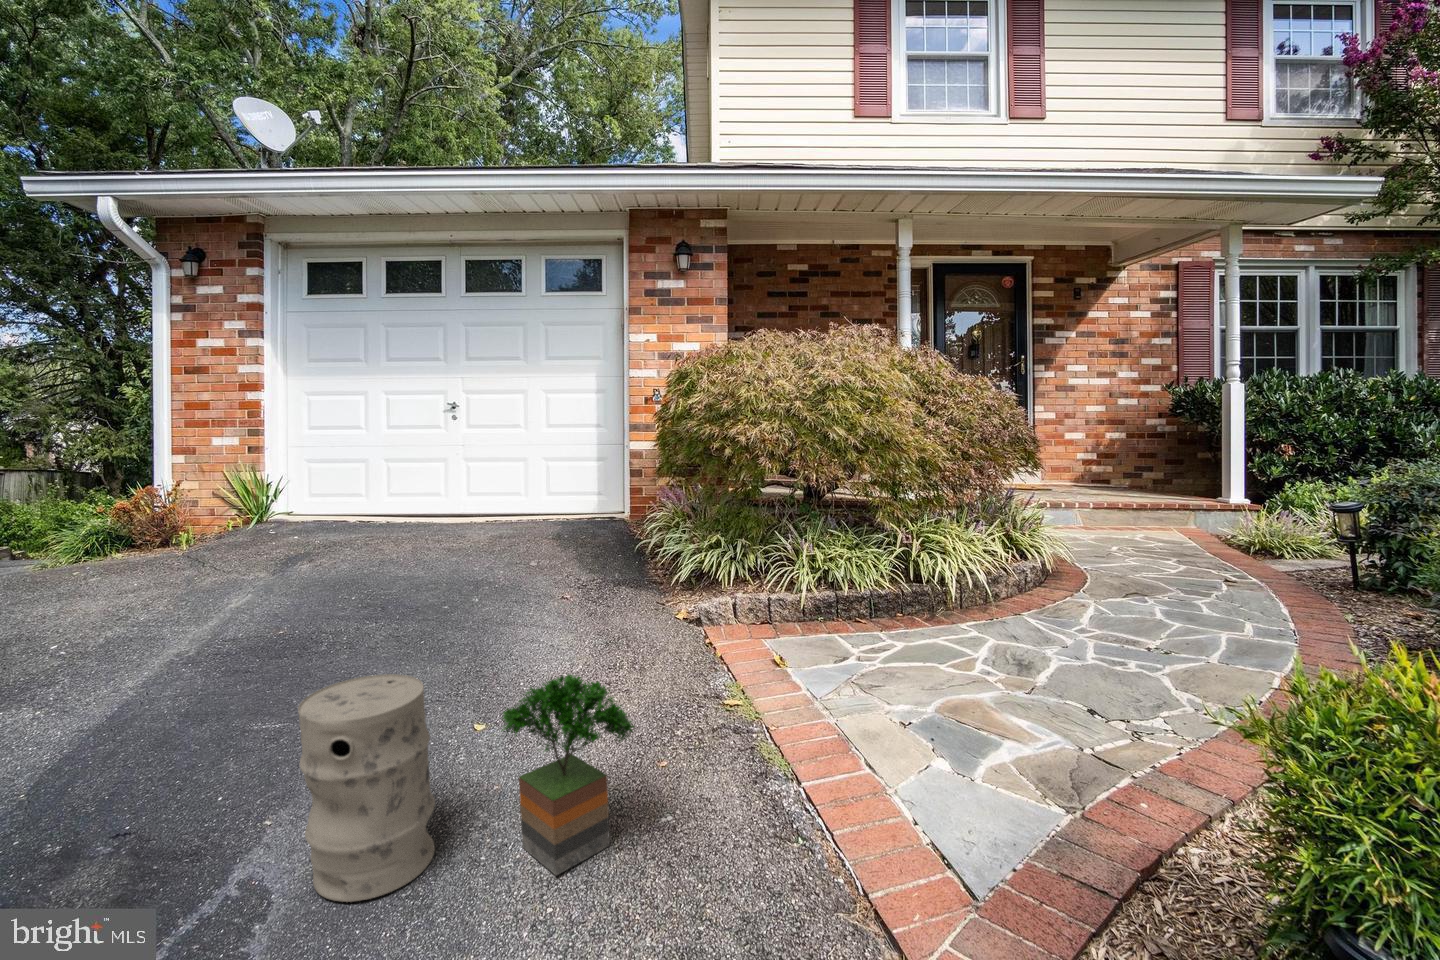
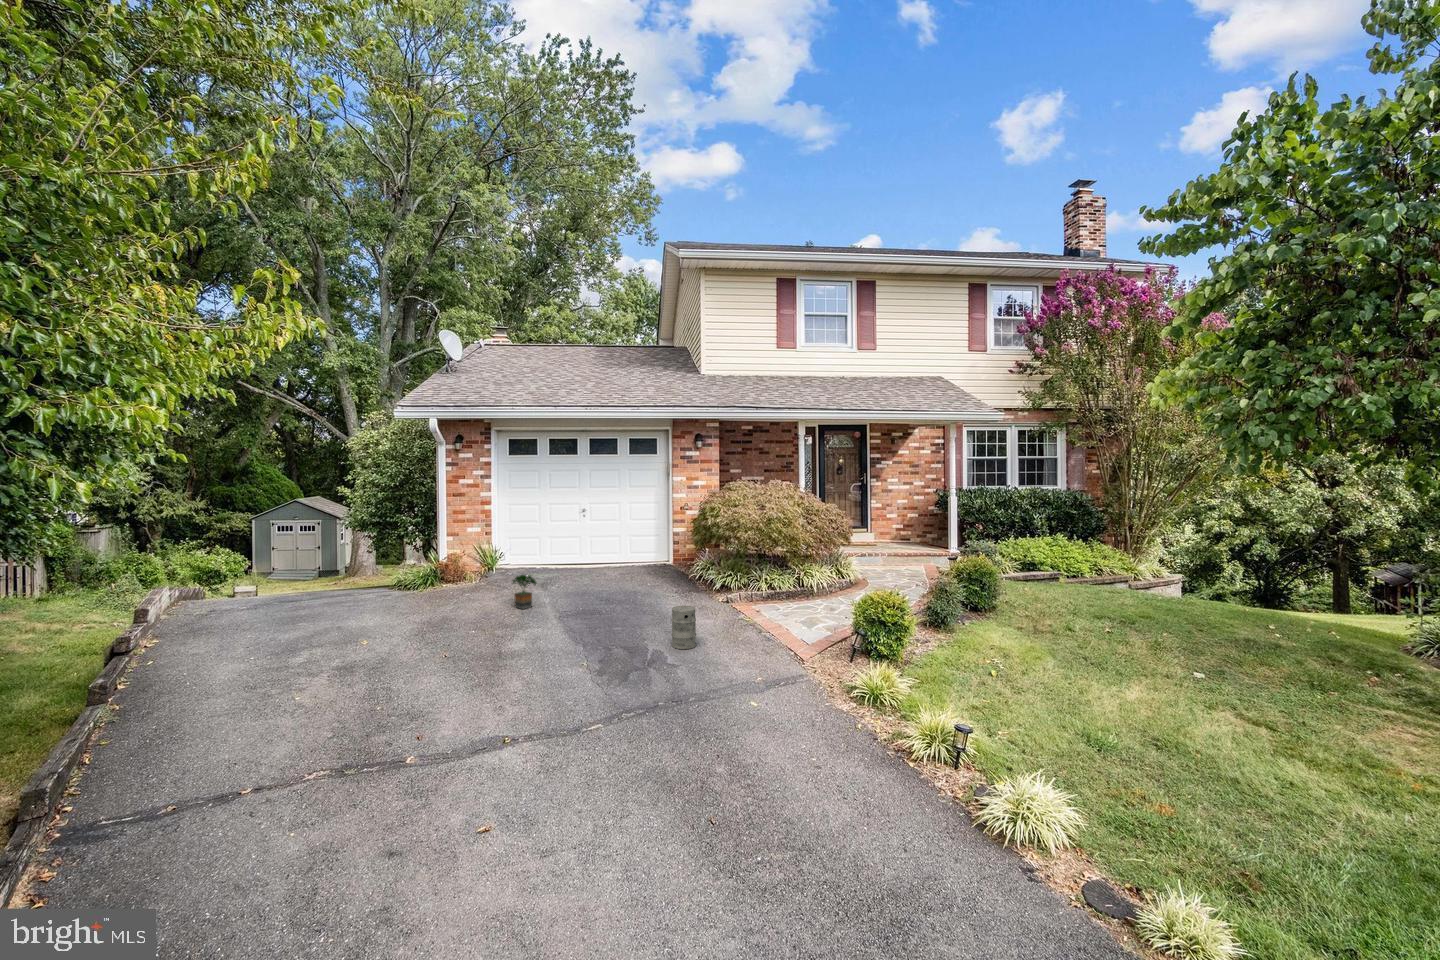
potted tree: present [503,675,634,875] -> present [512,575,536,609]

